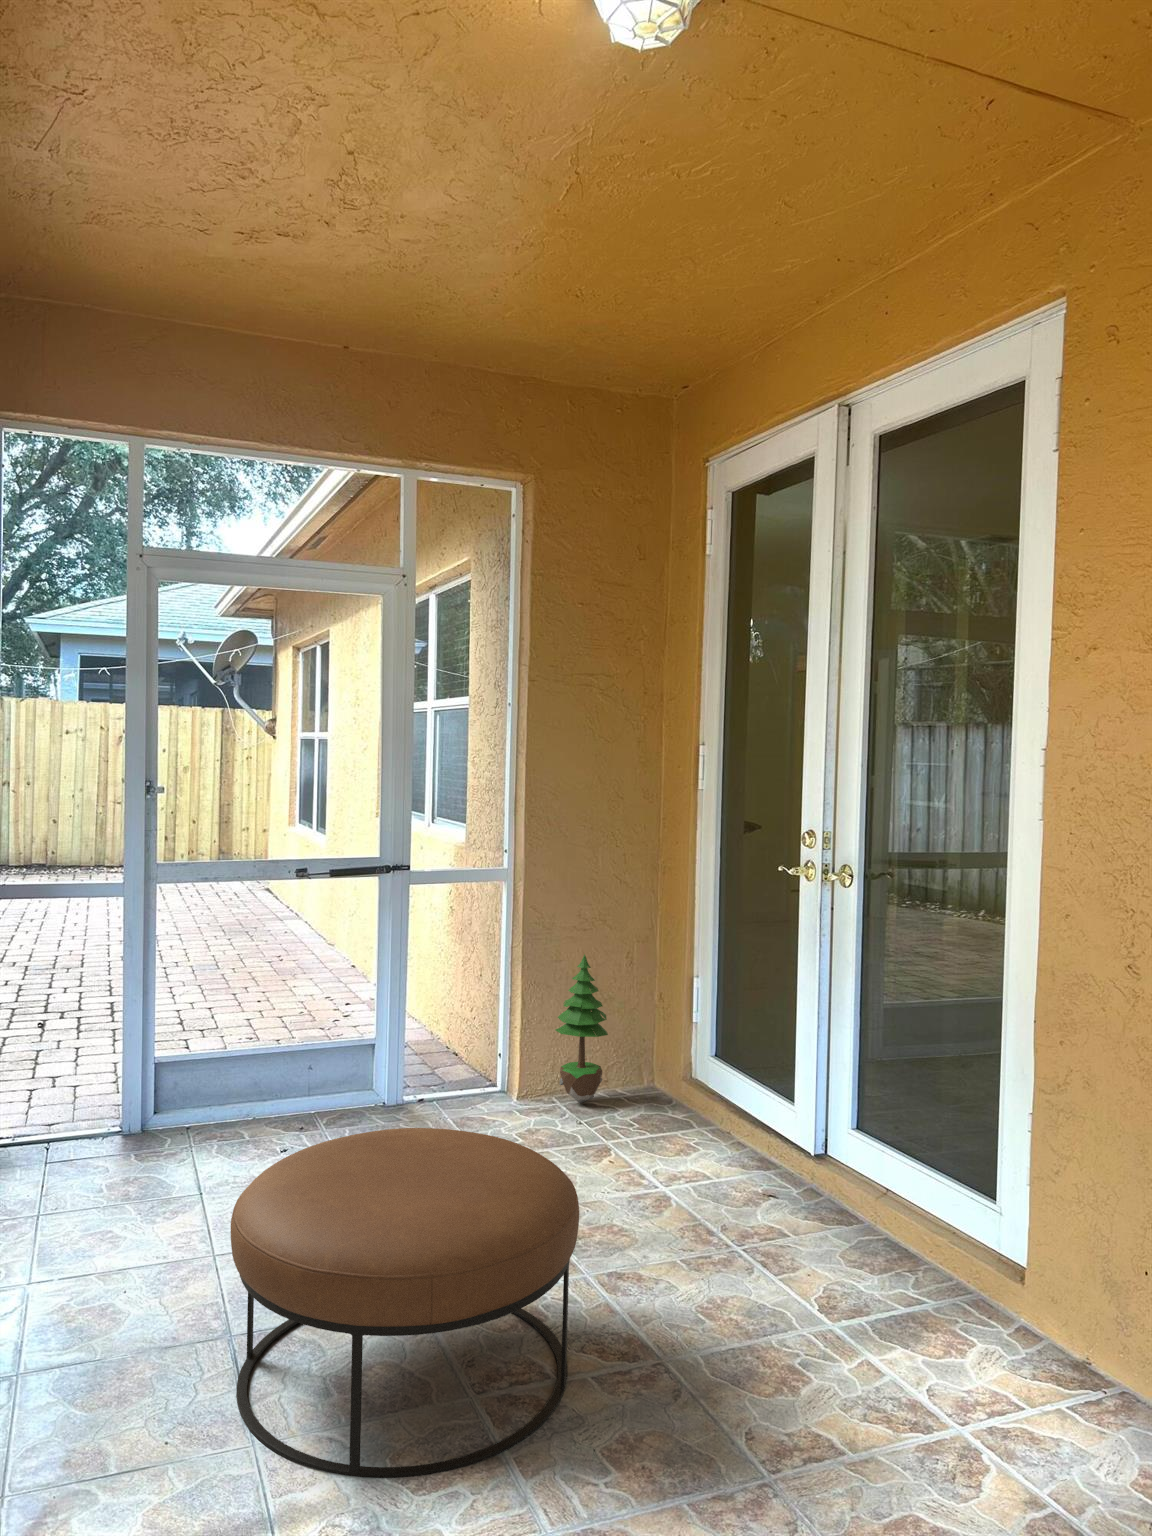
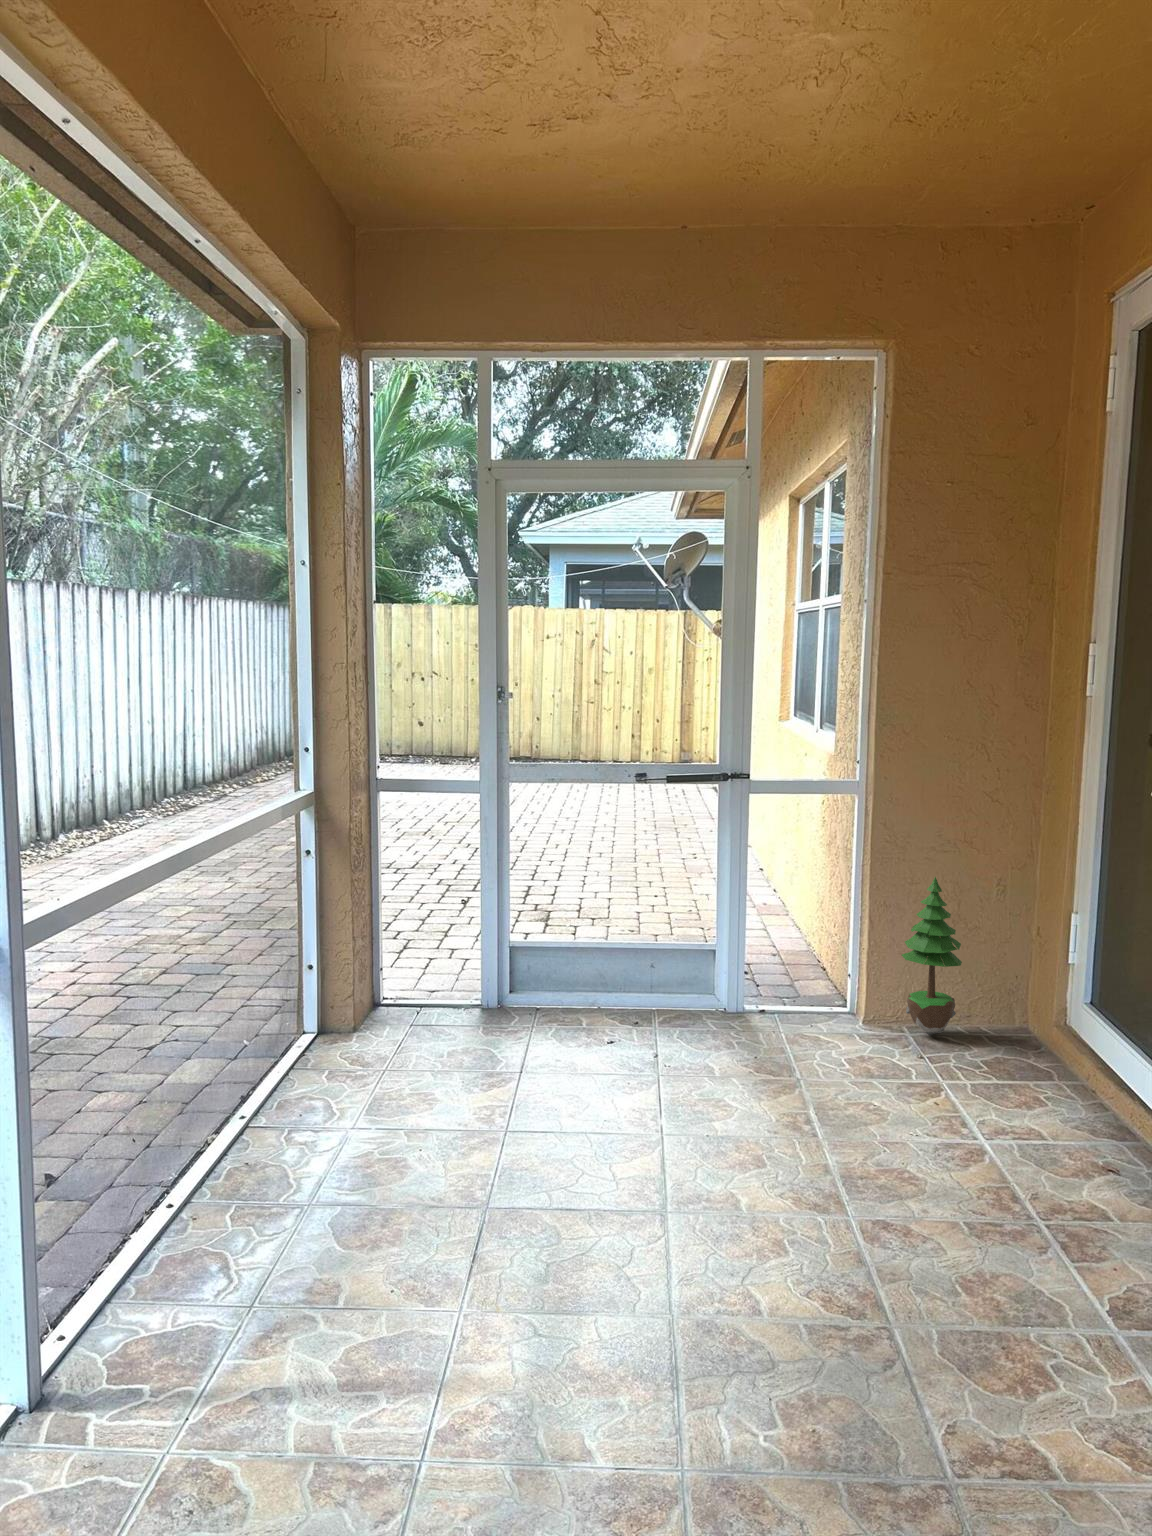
ottoman: present [231,1128,579,1478] -> none [453,1038,796,1378]

